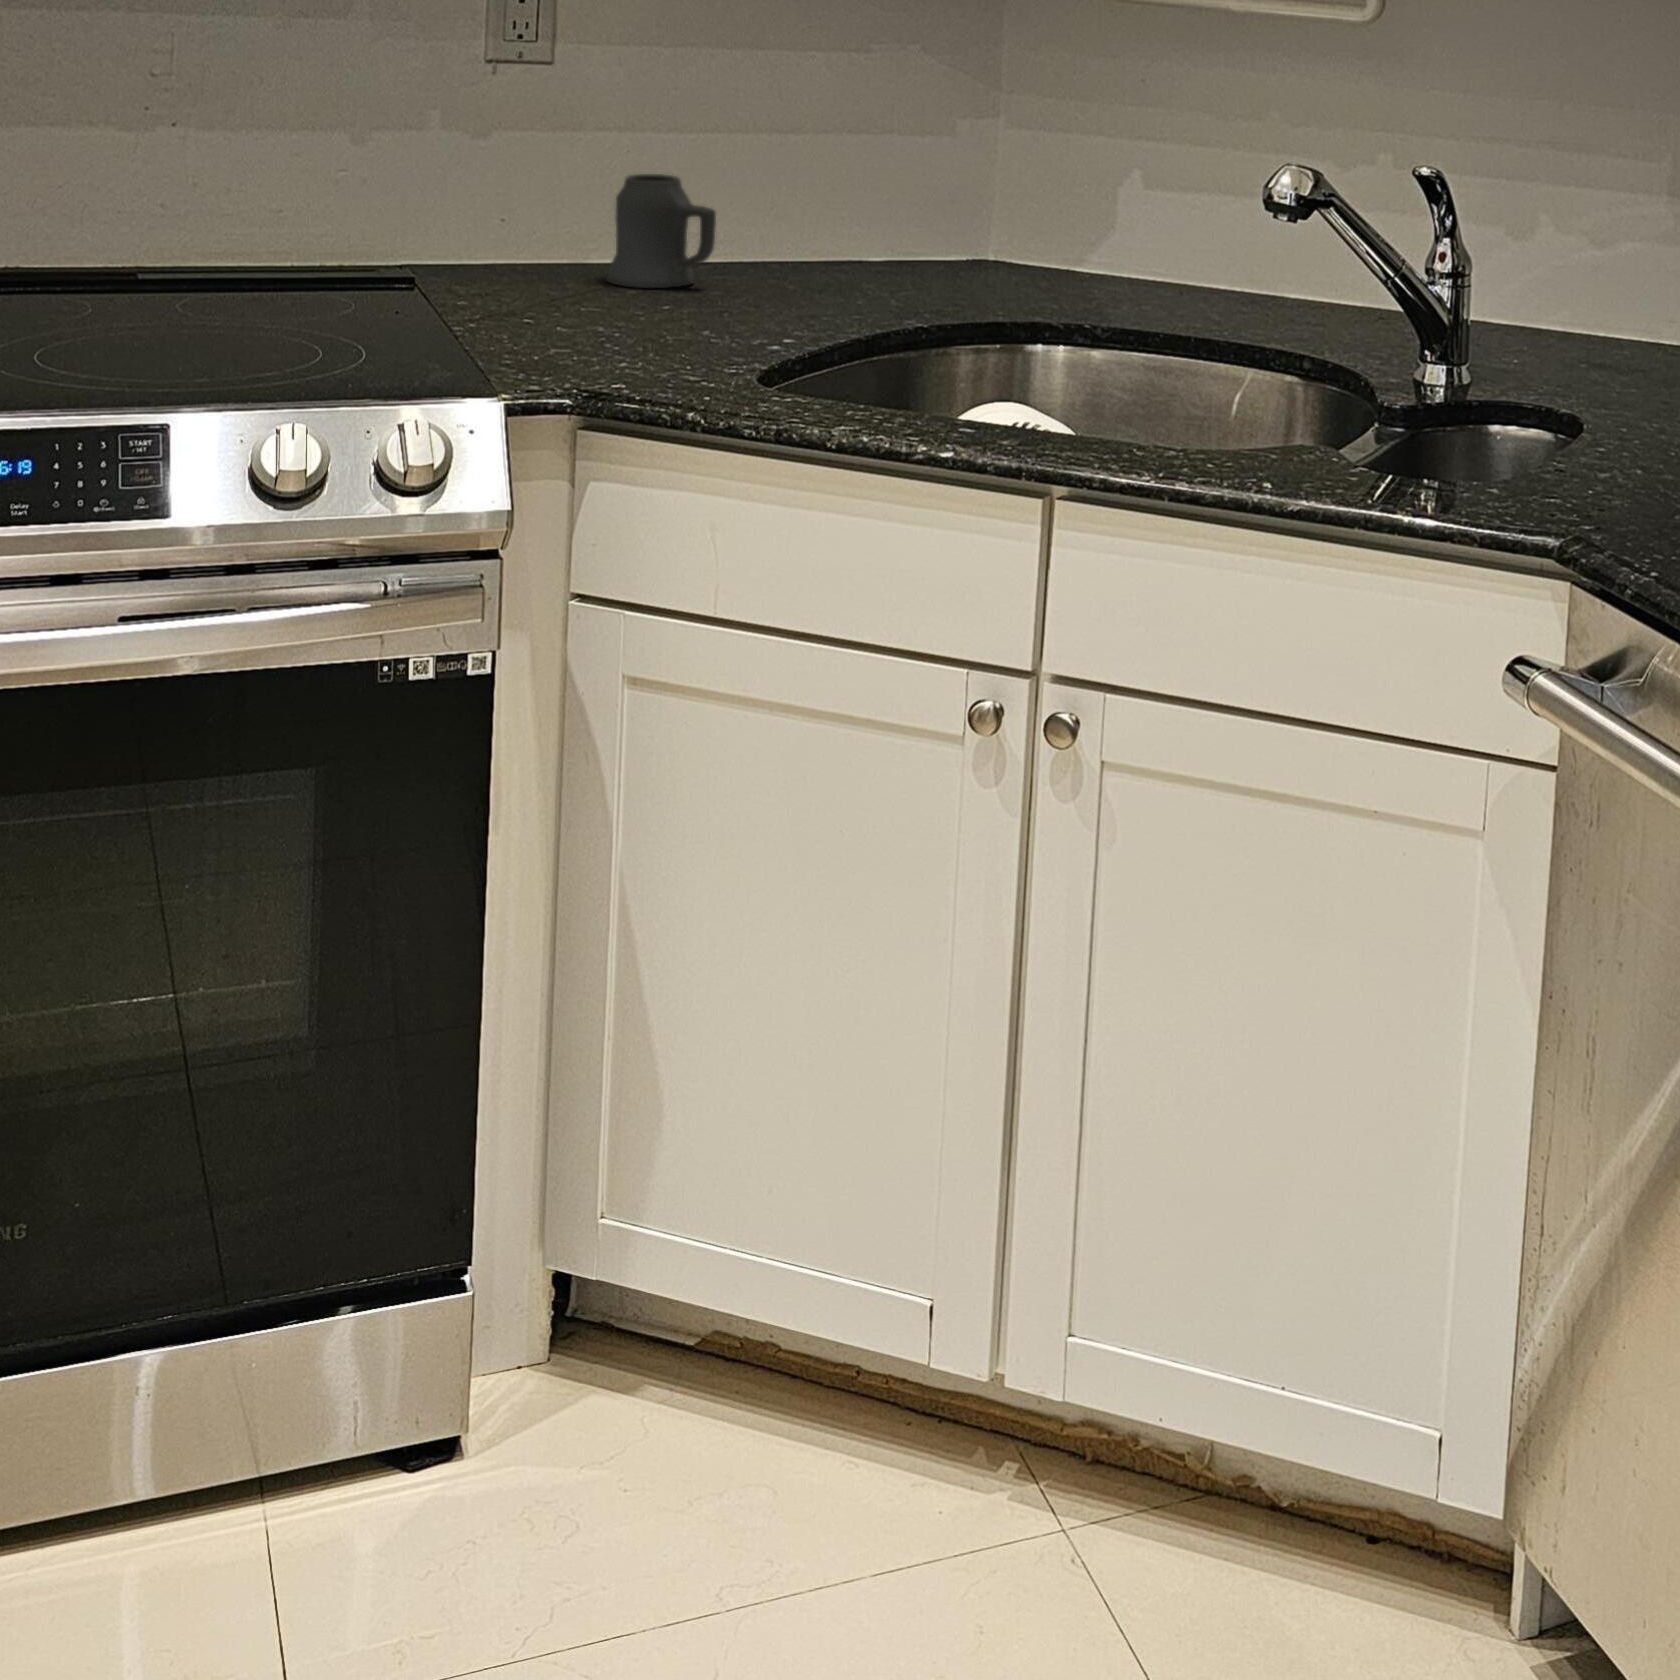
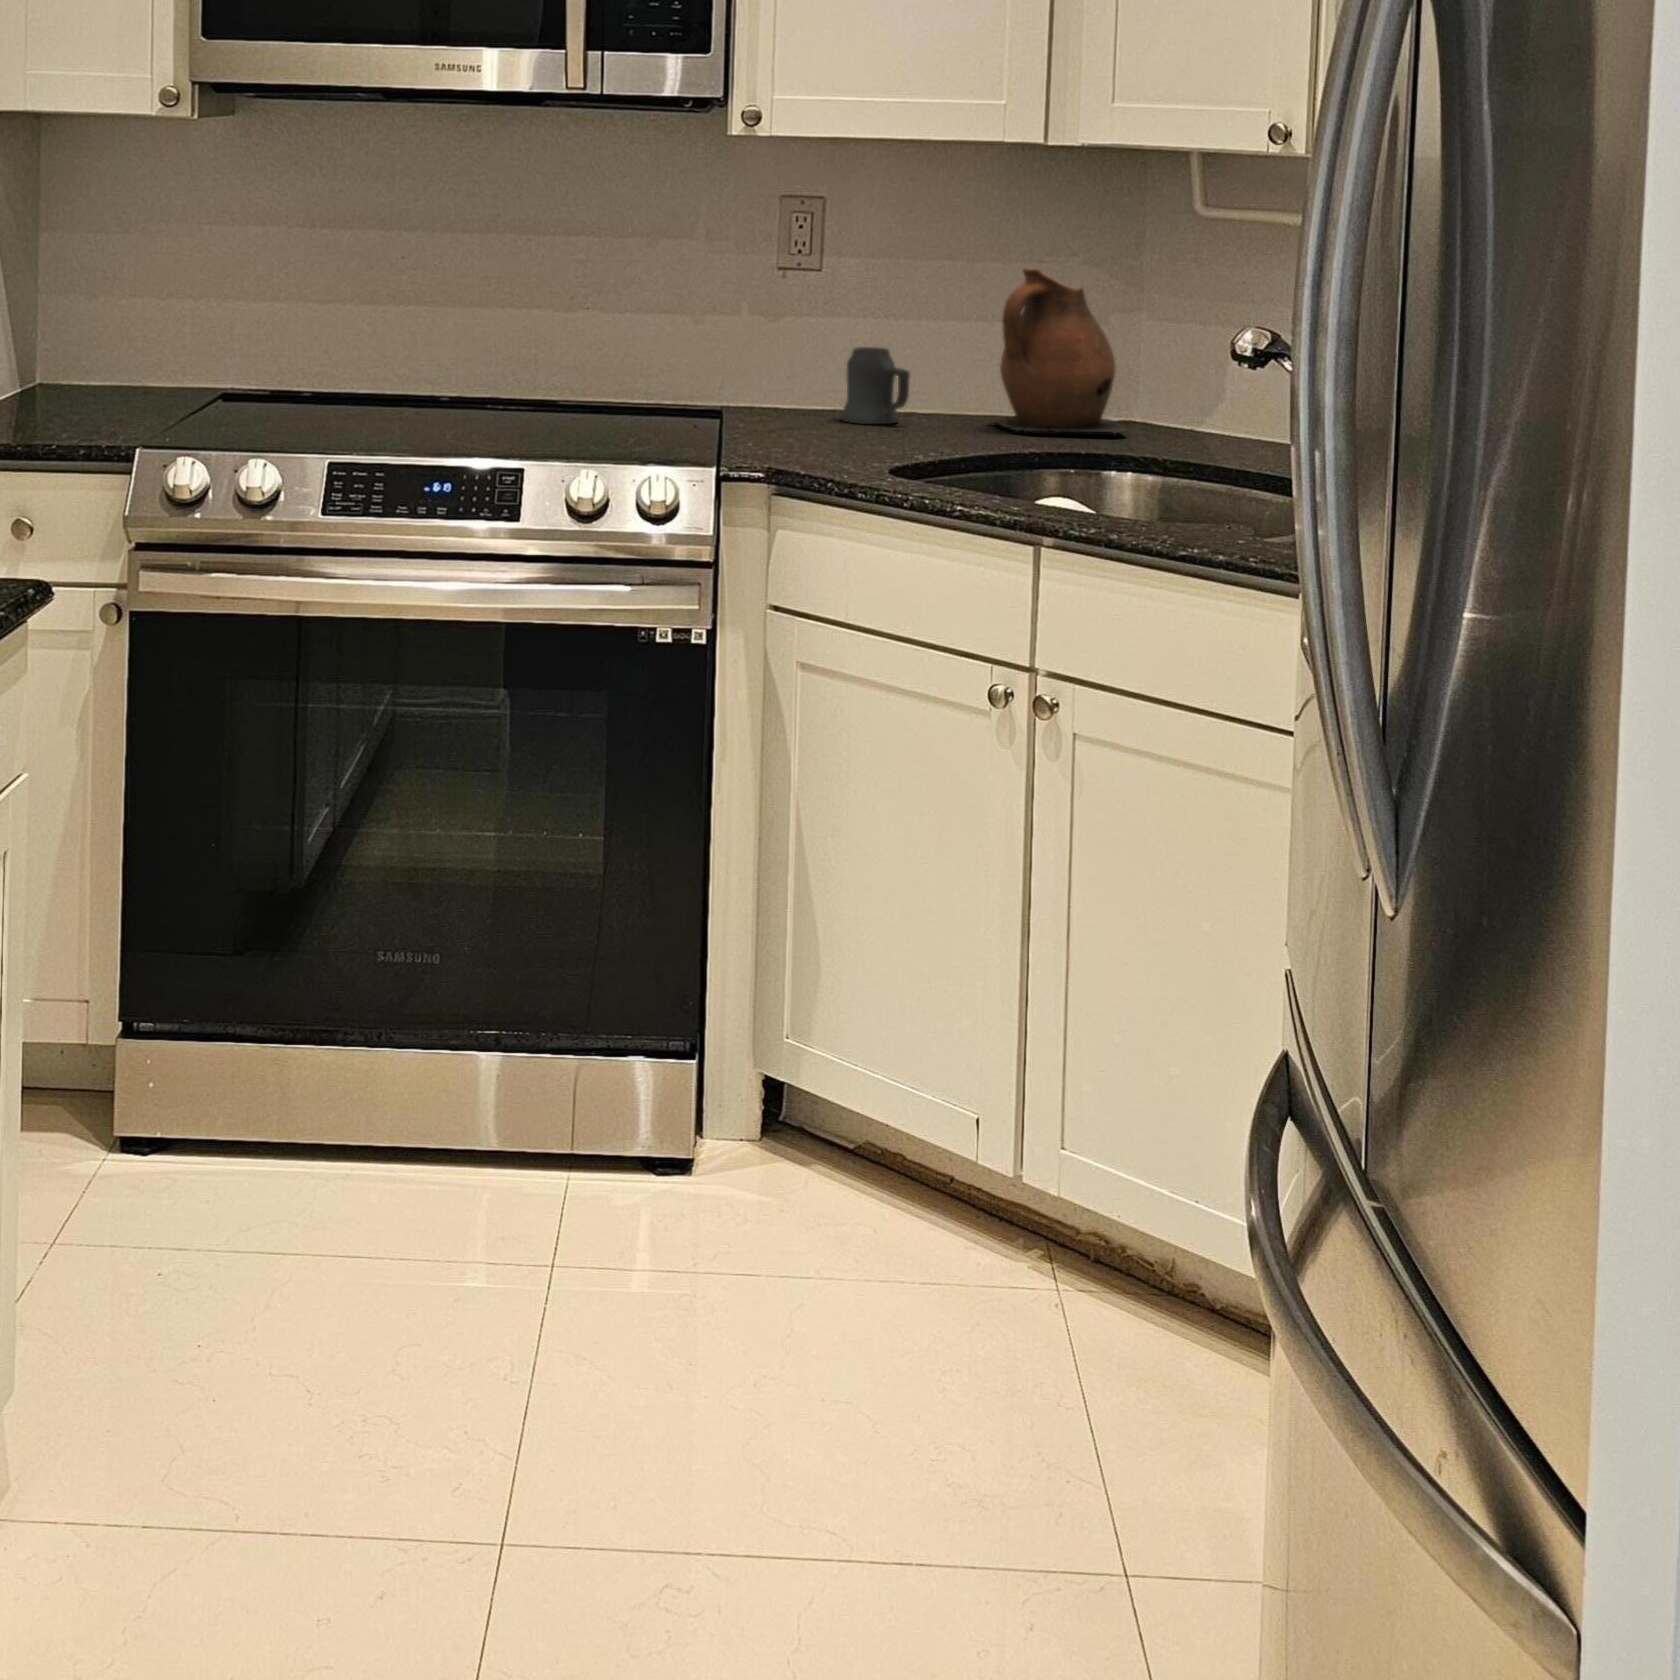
ceramic pitcher: none [815,60,1021,293] -> present [994,268,1126,434]

